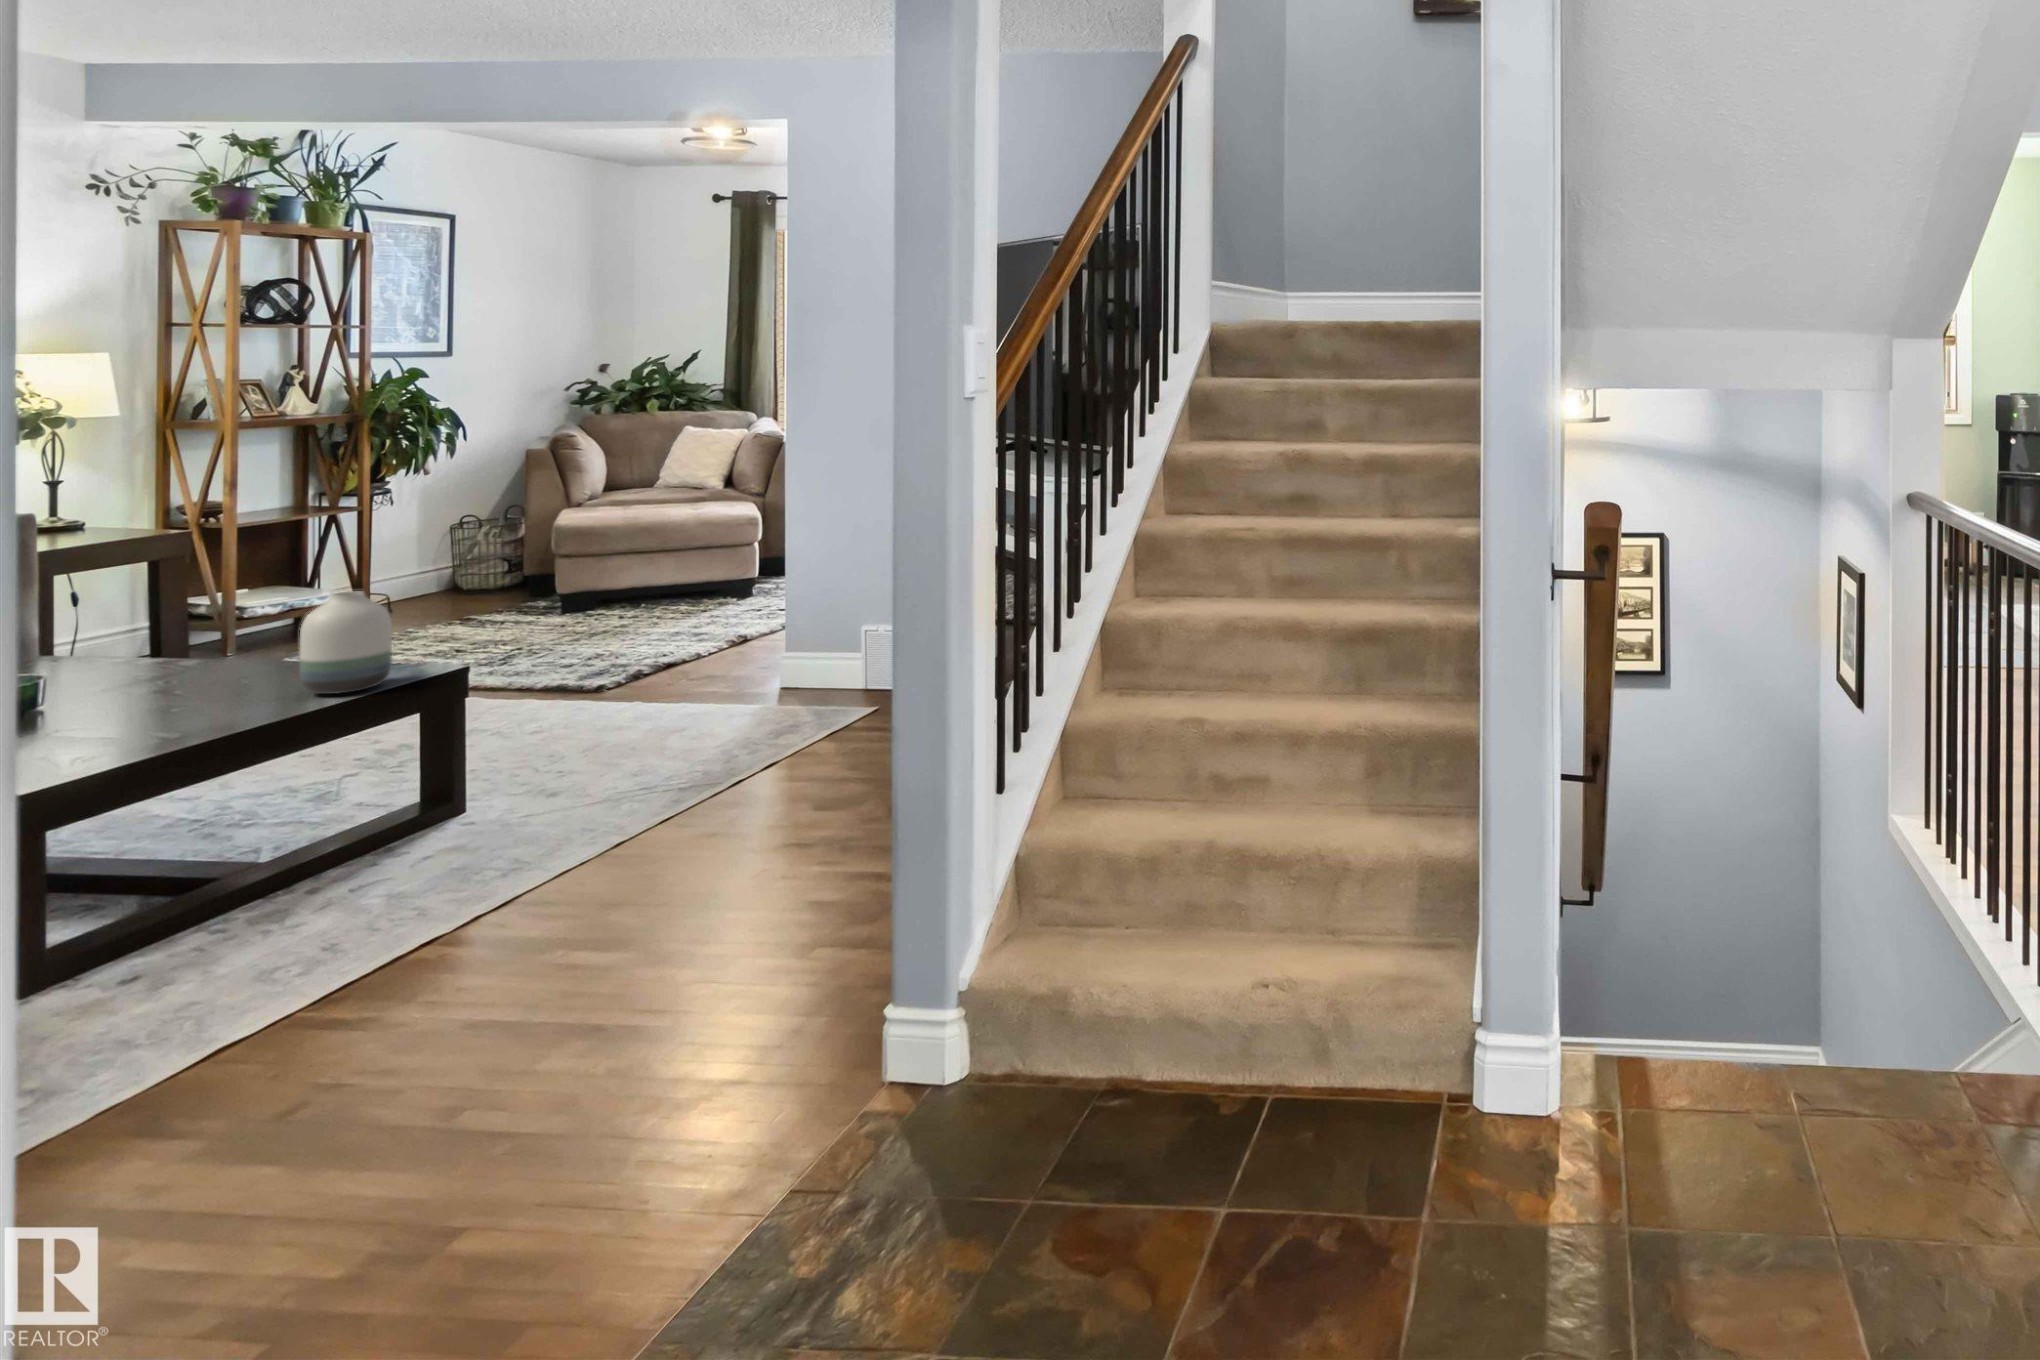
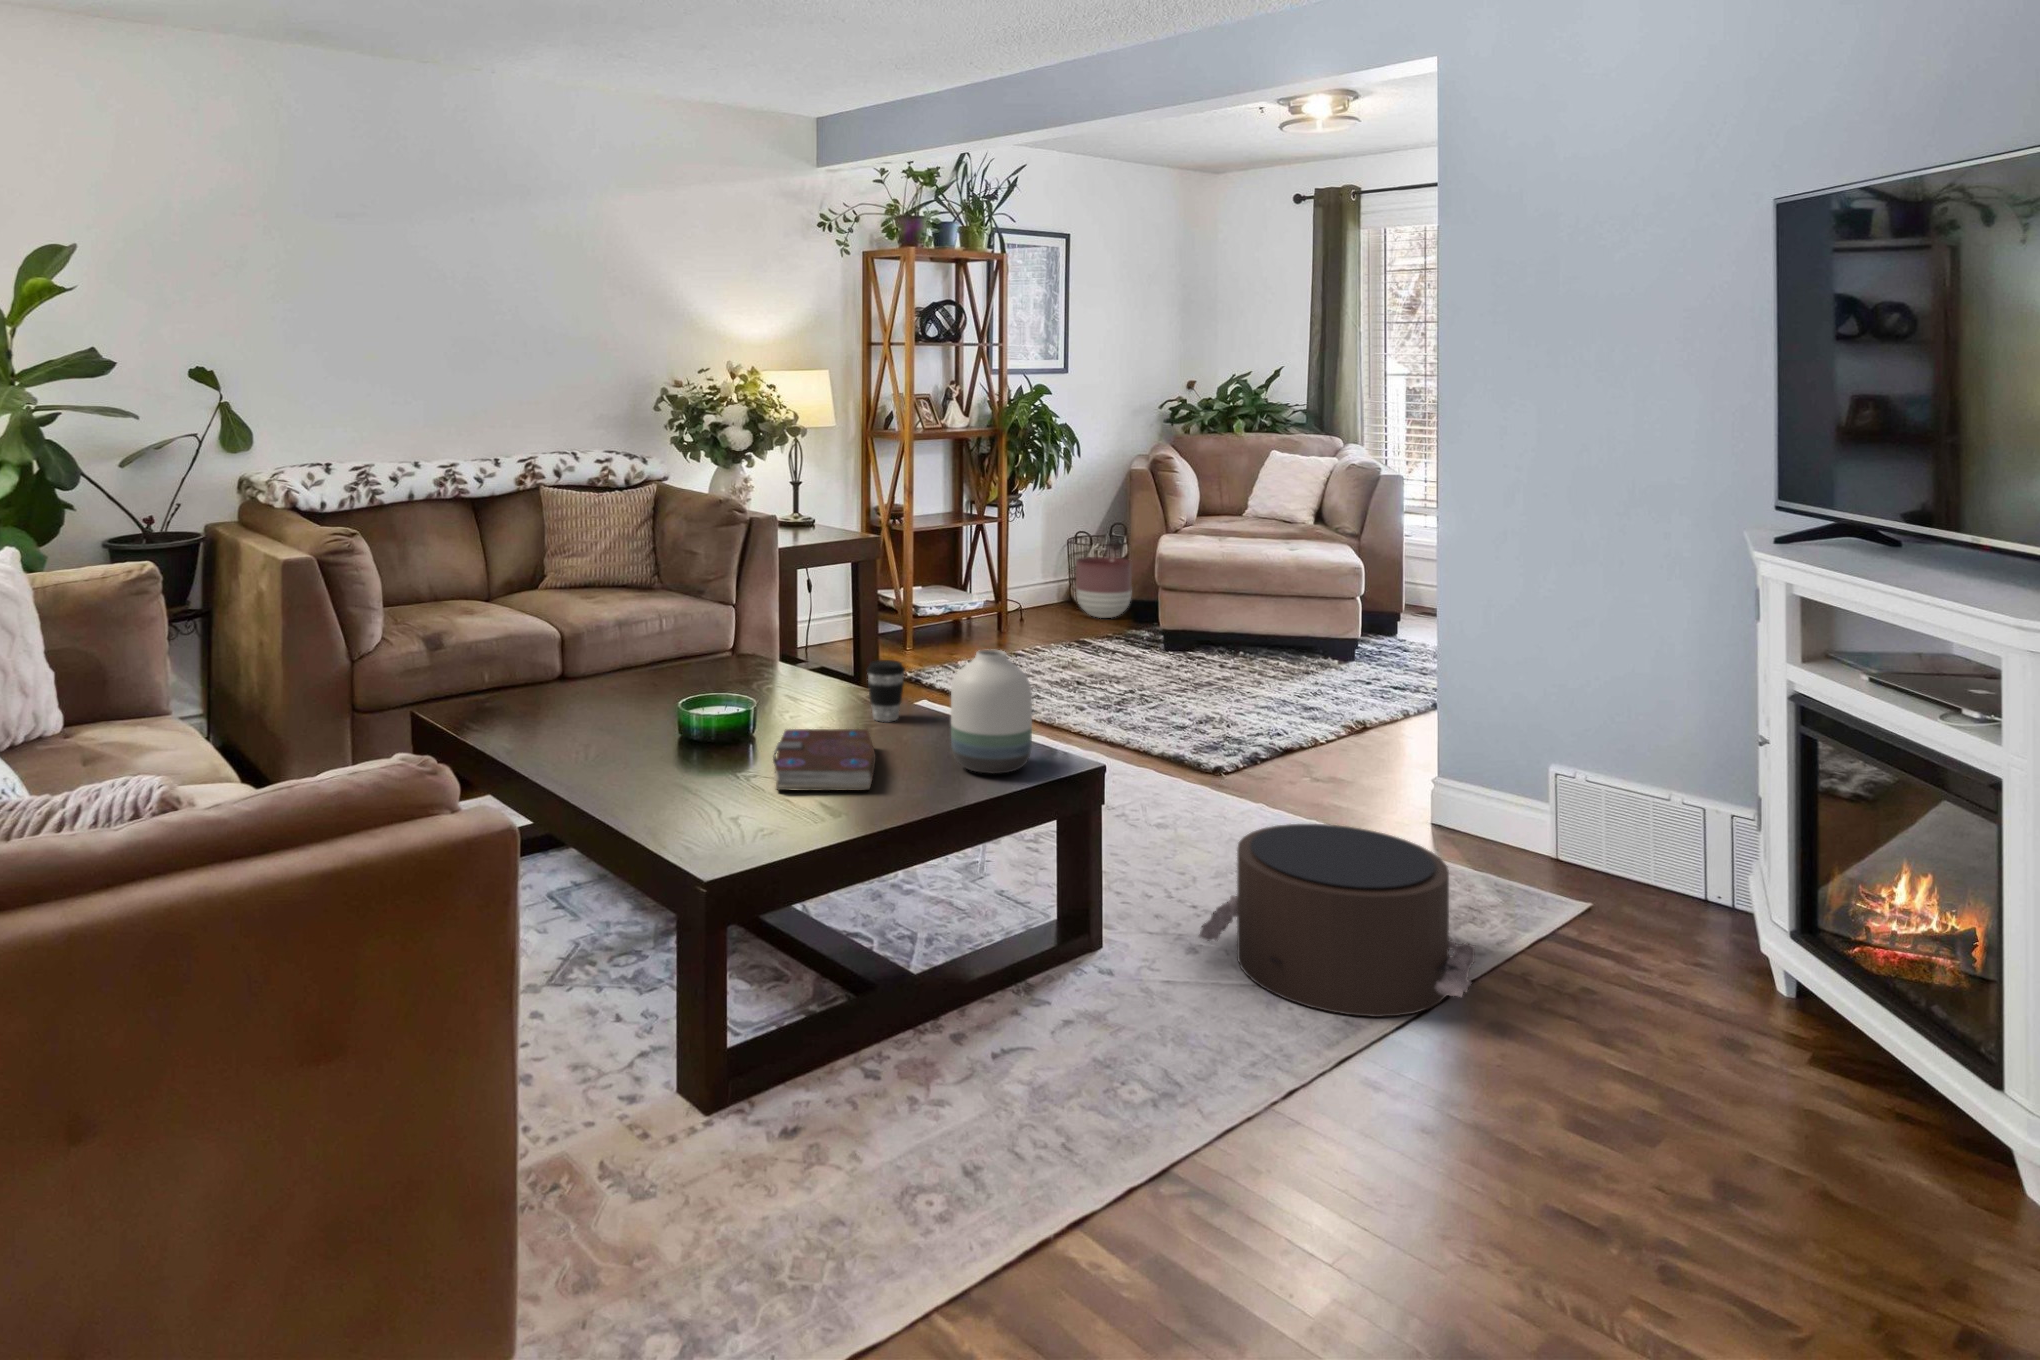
planter: none [461,535,529,594] -> present [1076,557,1131,618]
coffee cup: none [189,624,241,680] -> present [867,660,905,721]
book: none [68,683,206,742] -> present [773,729,876,791]
pouf: none [557,686,784,809] -> present [1199,824,1475,1017]

